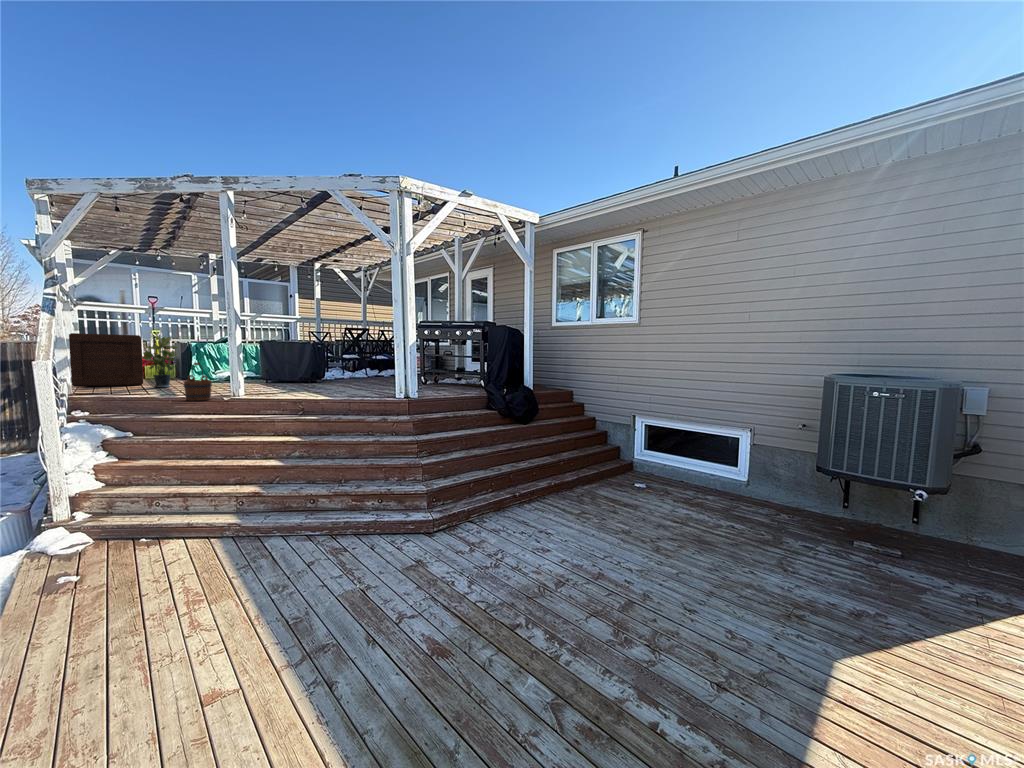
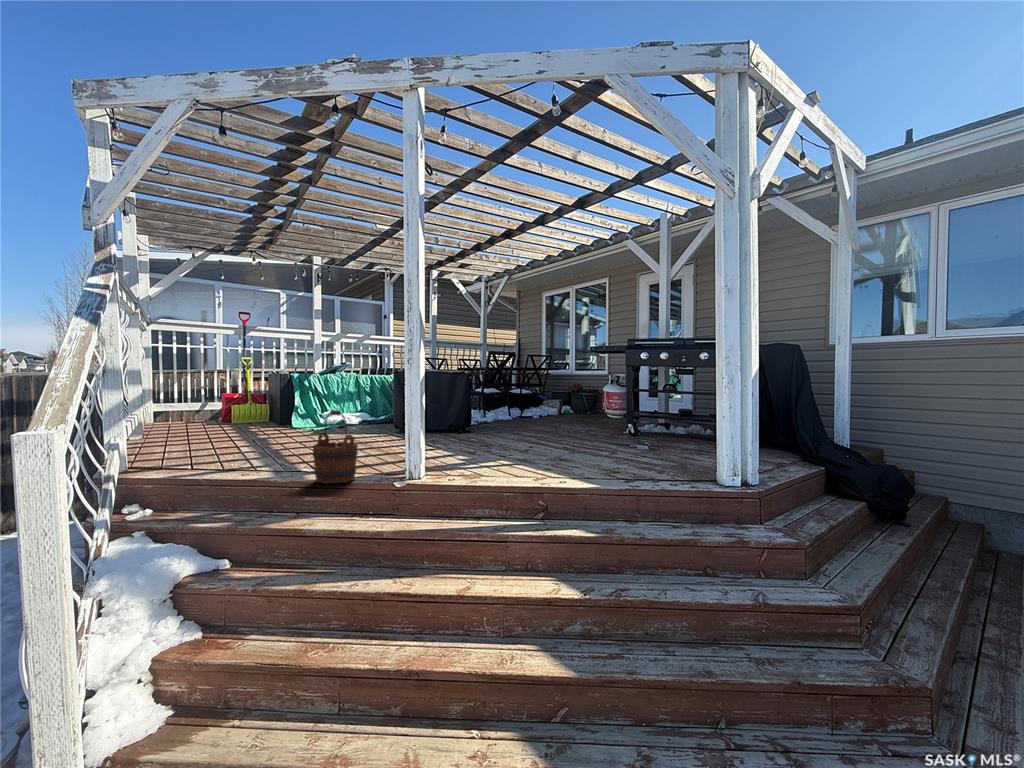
wooden crate: present [69,333,143,387] -> none [135,361,232,443]
potted plant: present [142,337,178,388] -> none [233,364,285,444]

